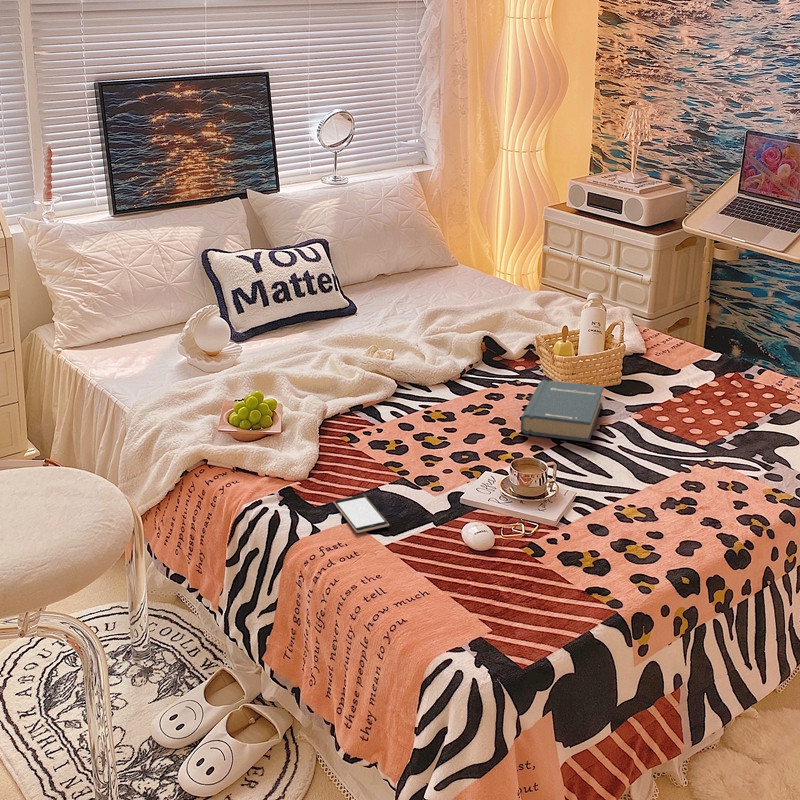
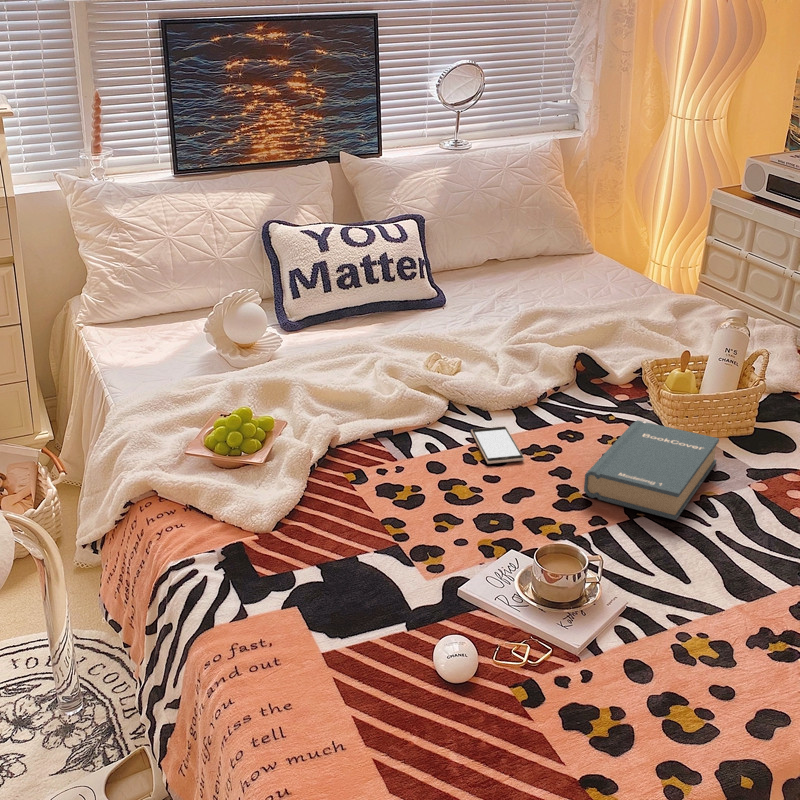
smartphone: present [333,495,389,533] -> present [471,426,524,464]

